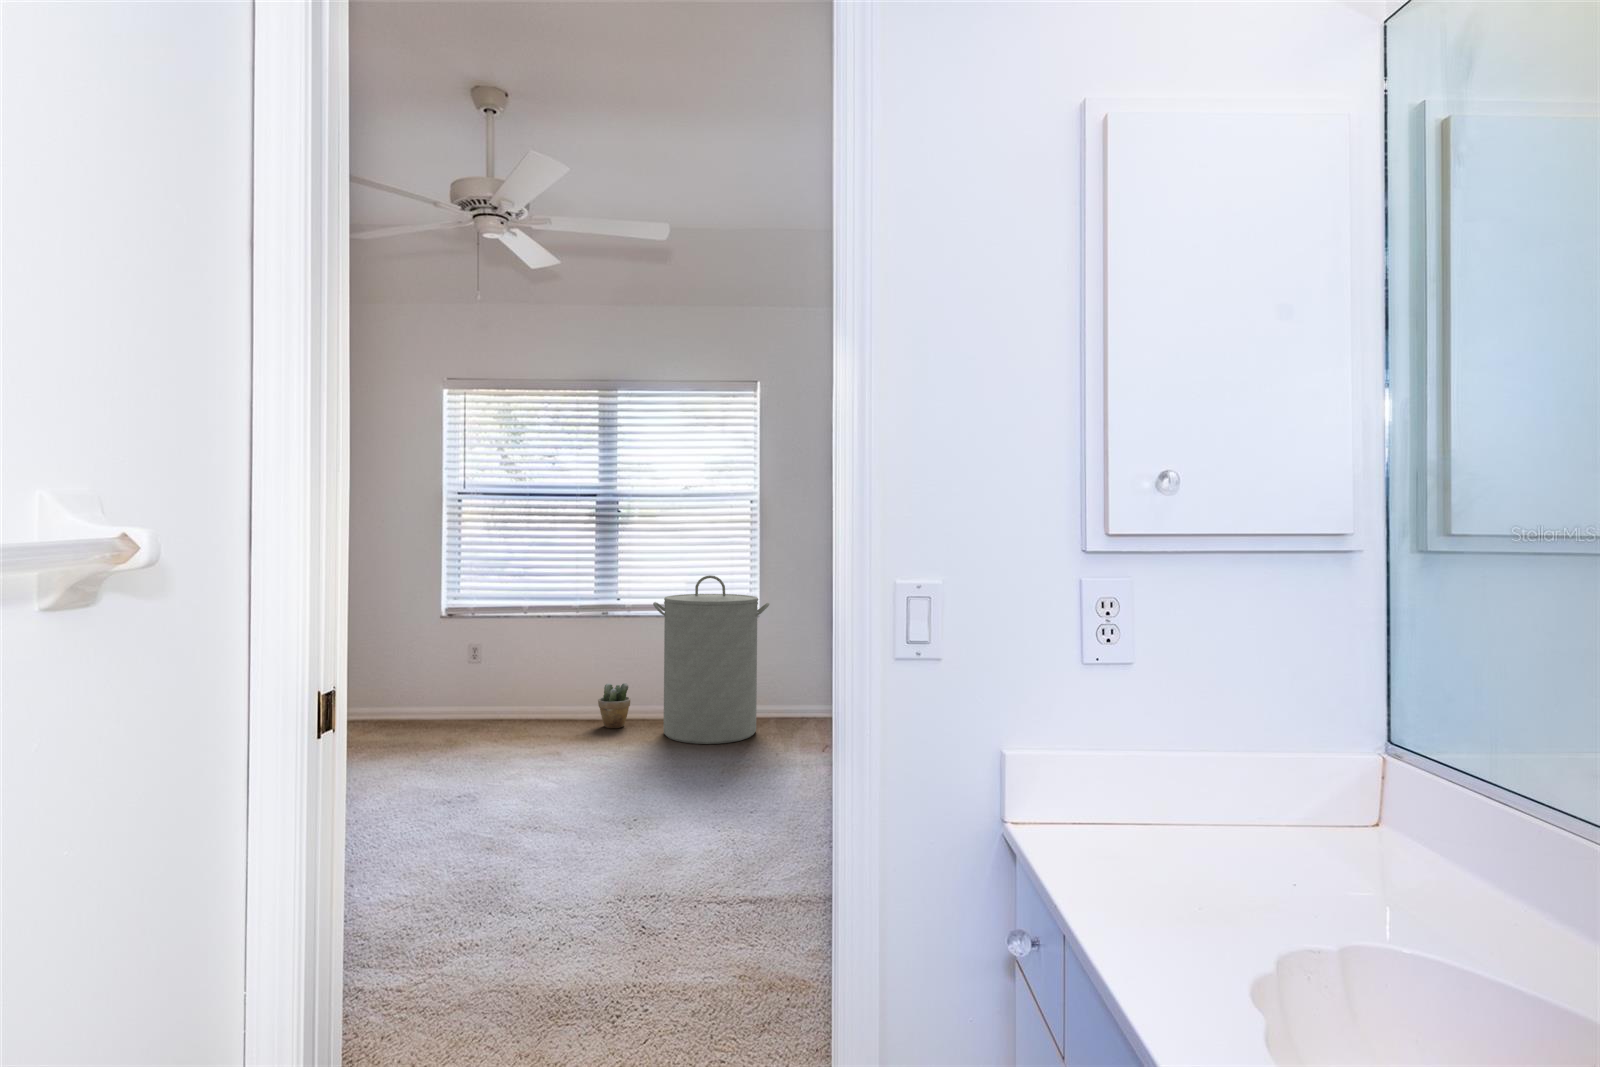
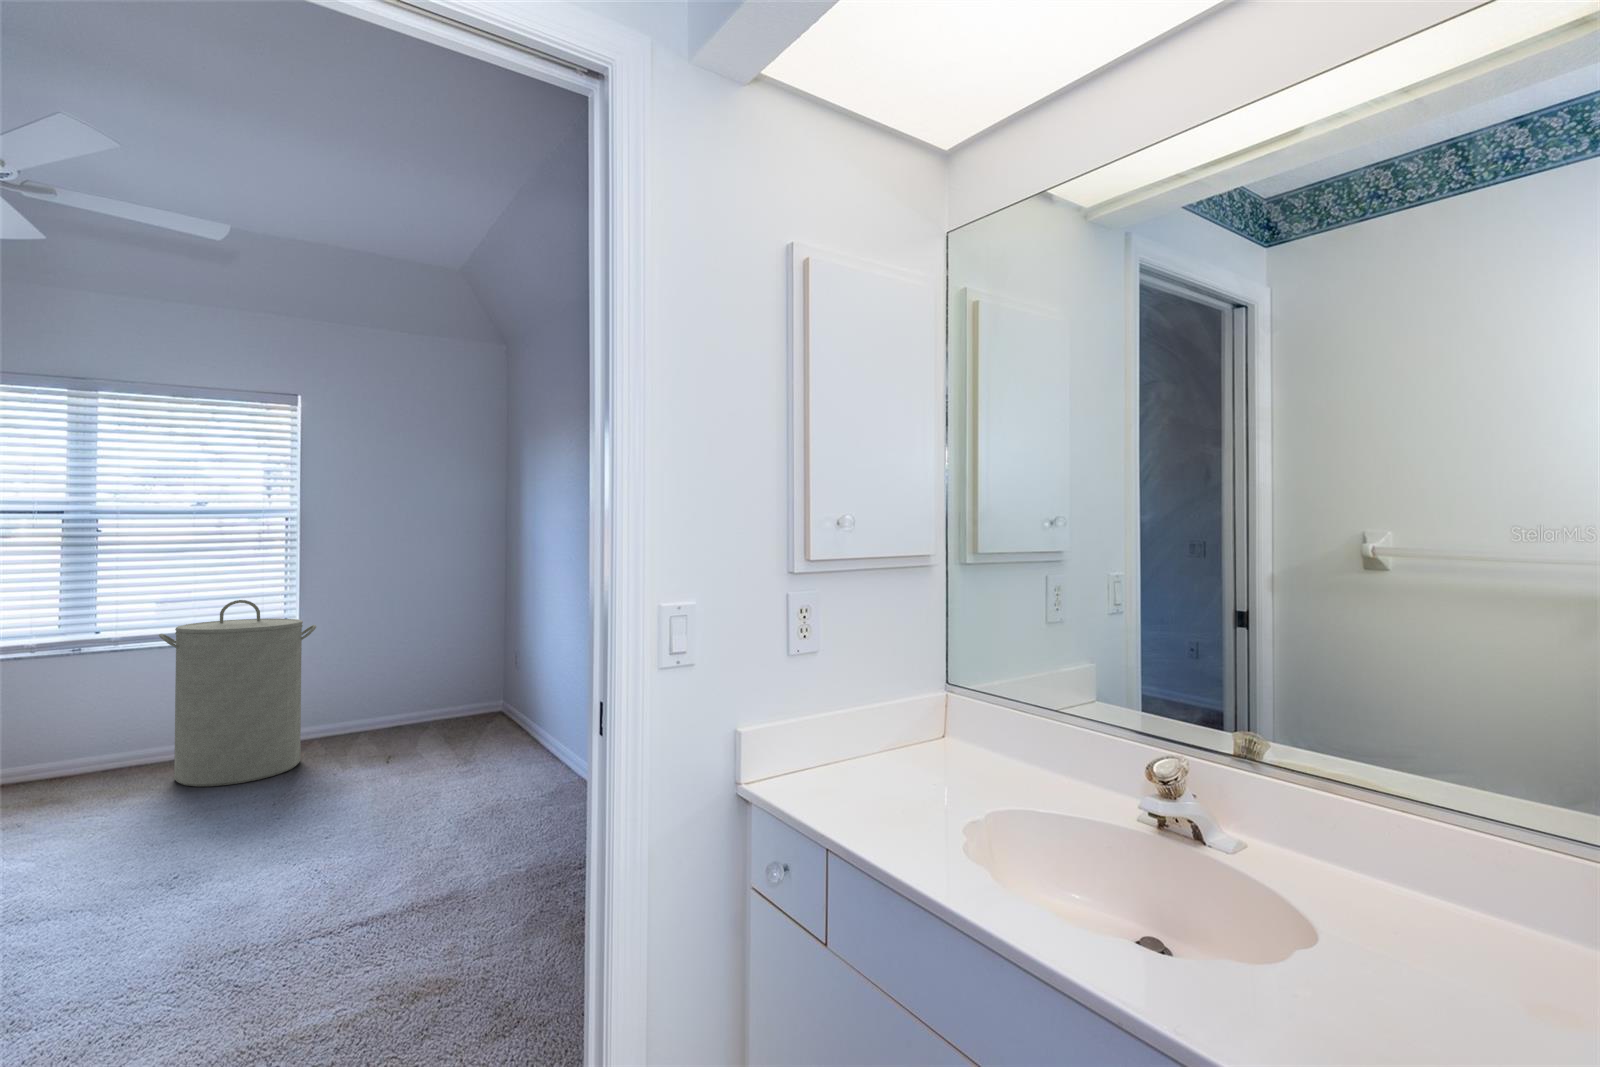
potted plant: present [598,683,631,728] -> none [68,732,121,788]

